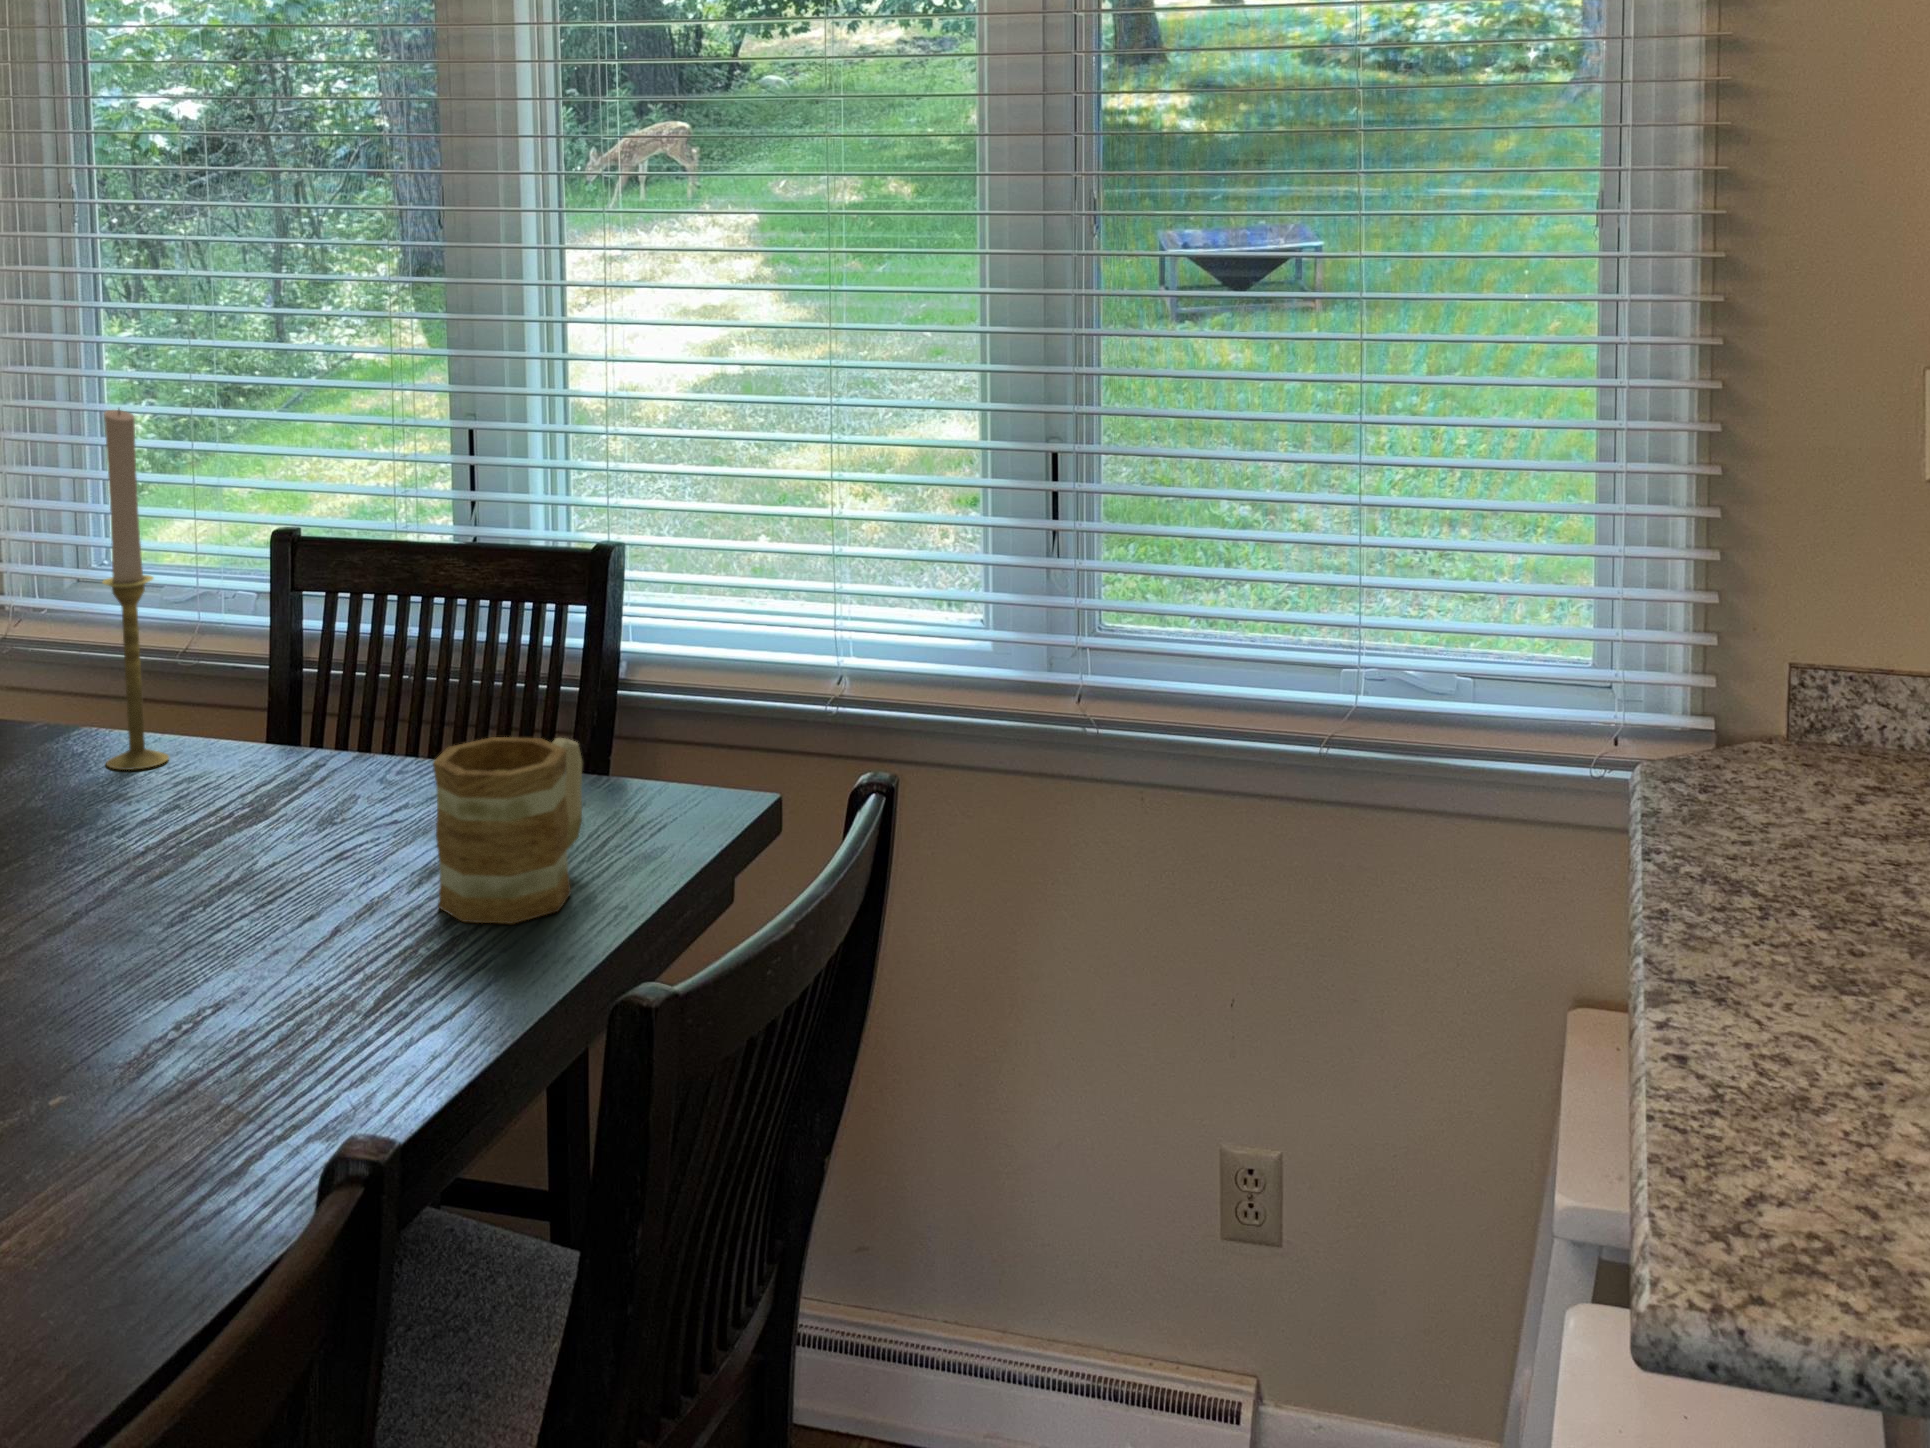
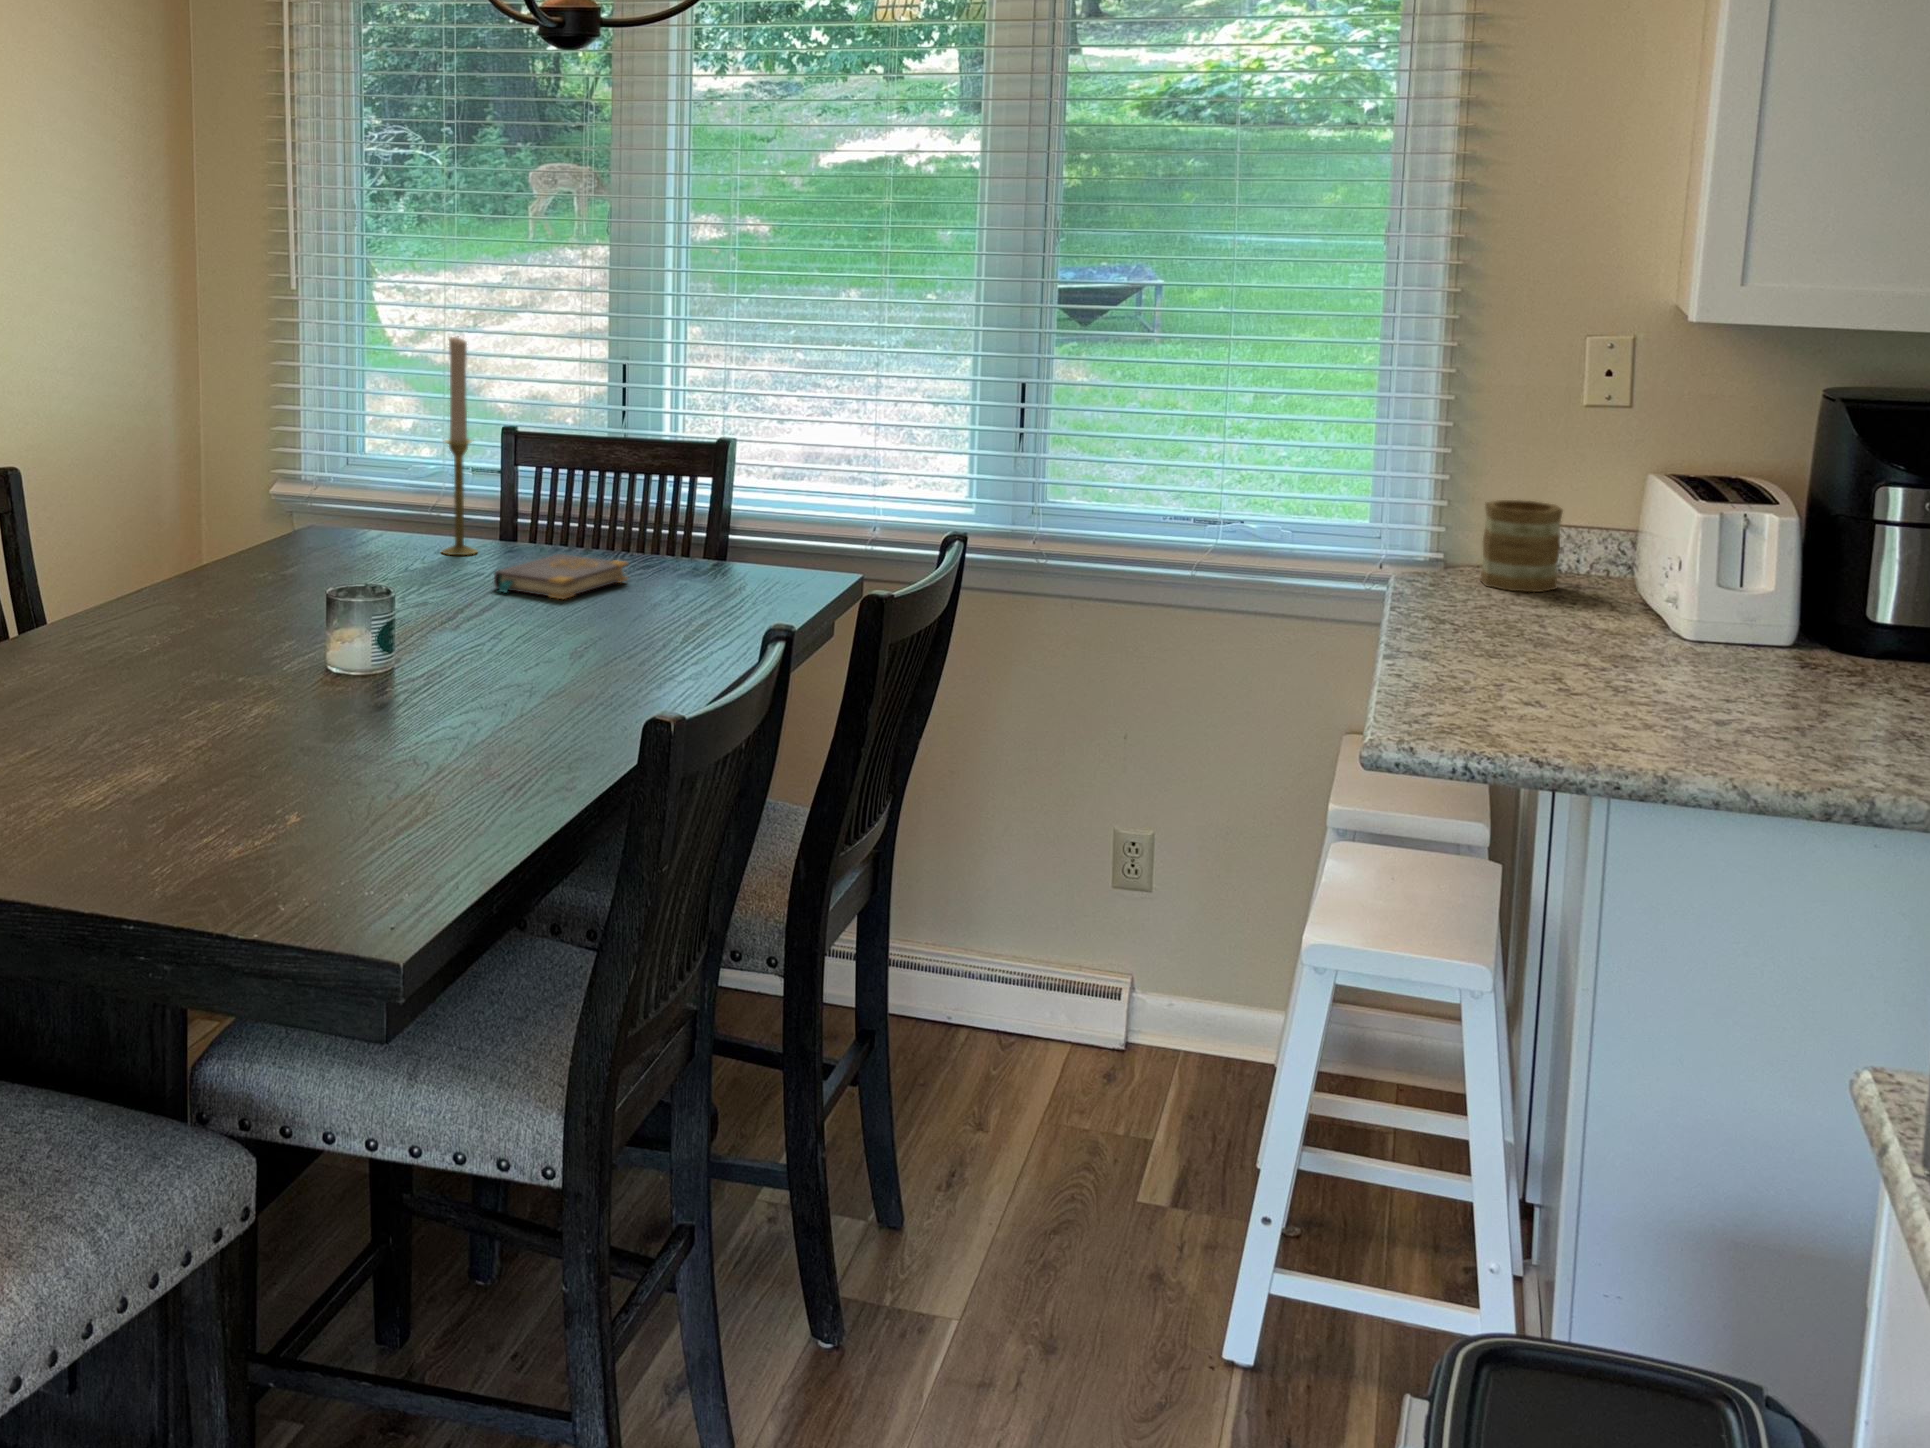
mug: present [433,737,582,924] -> present [1480,500,1563,592]
book: none [127,775,378,882] -> present [494,554,628,599]

